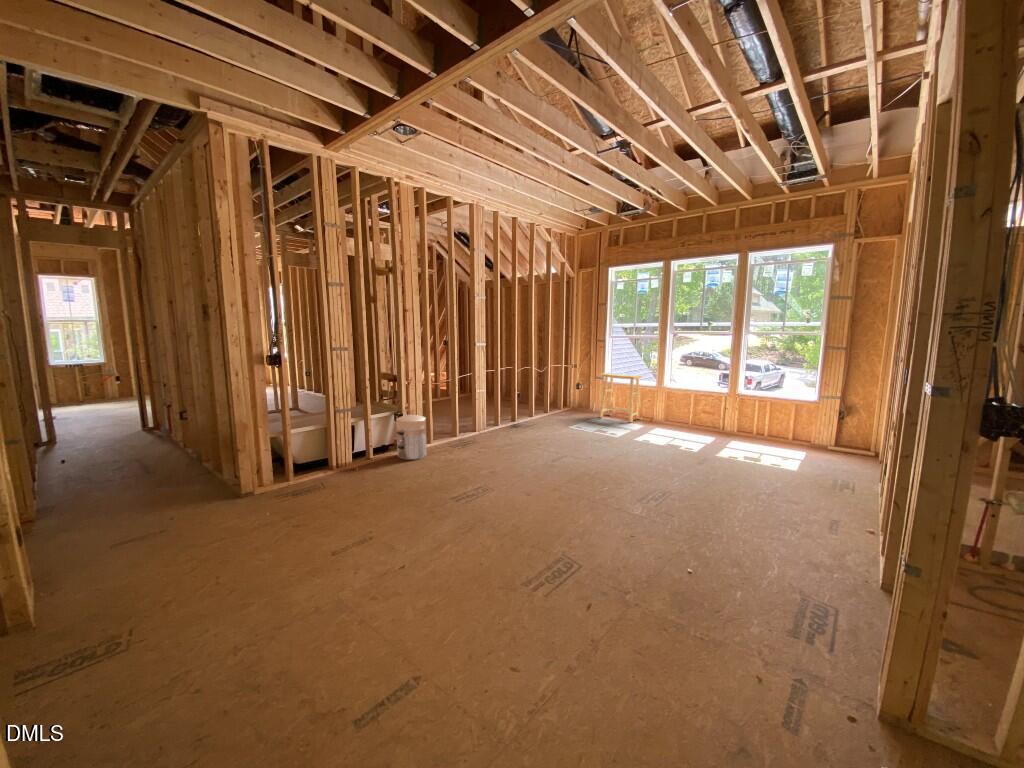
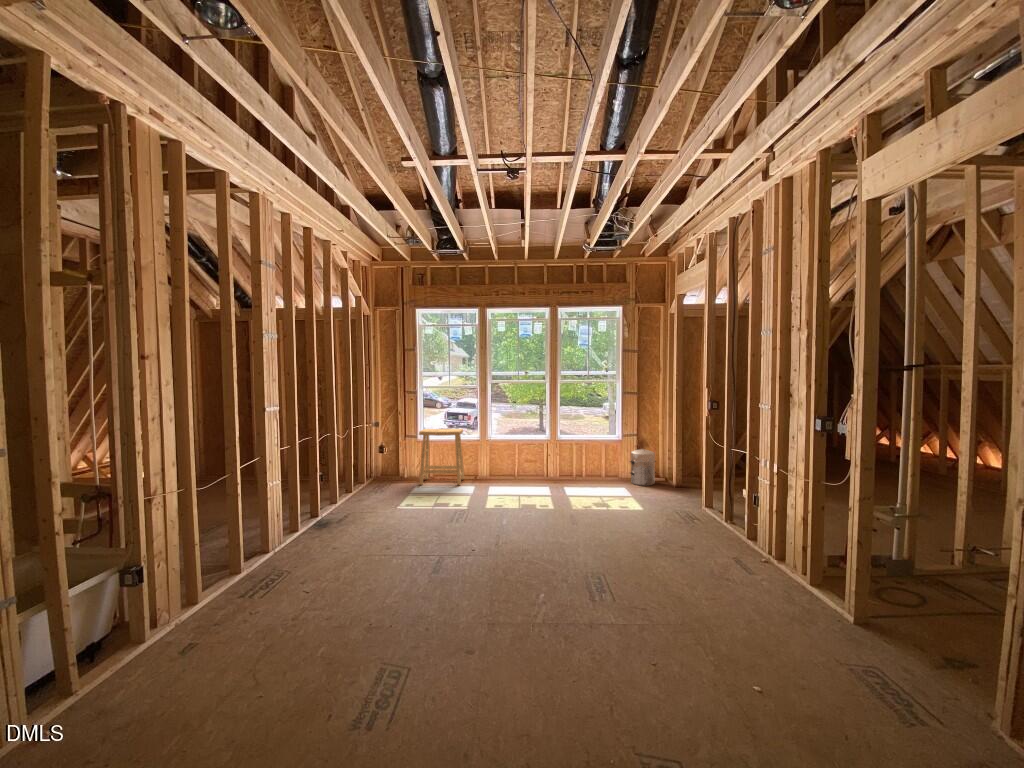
waste bin: present [396,413,427,460] -> present [630,449,656,486]

